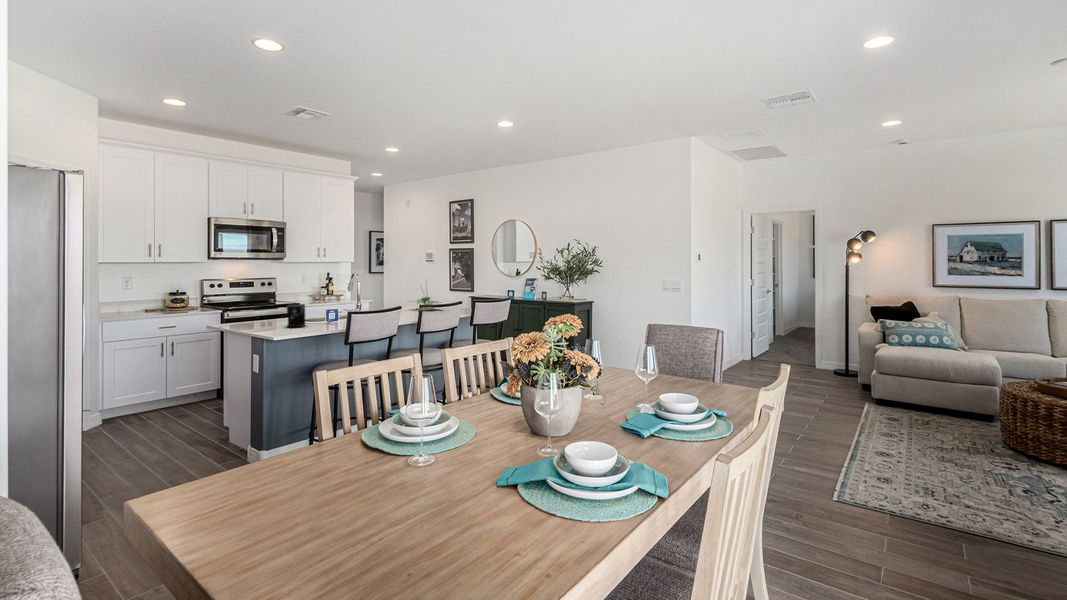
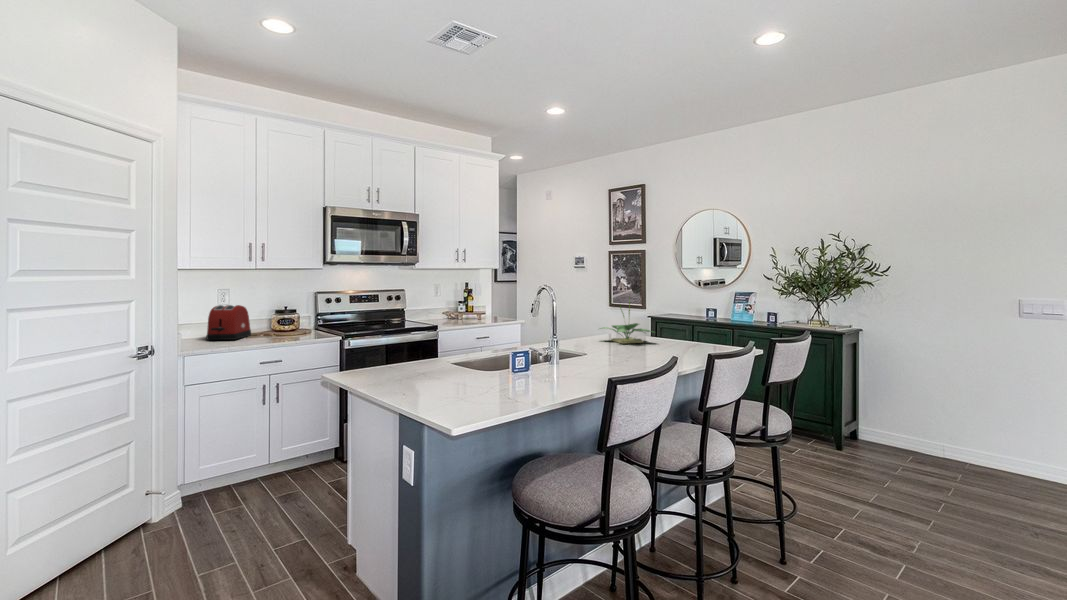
toaster: none [116,288,151,313] -> present [206,305,251,340]
coffee maker: present [287,304,306,327] -> none [456,345,523,389]

